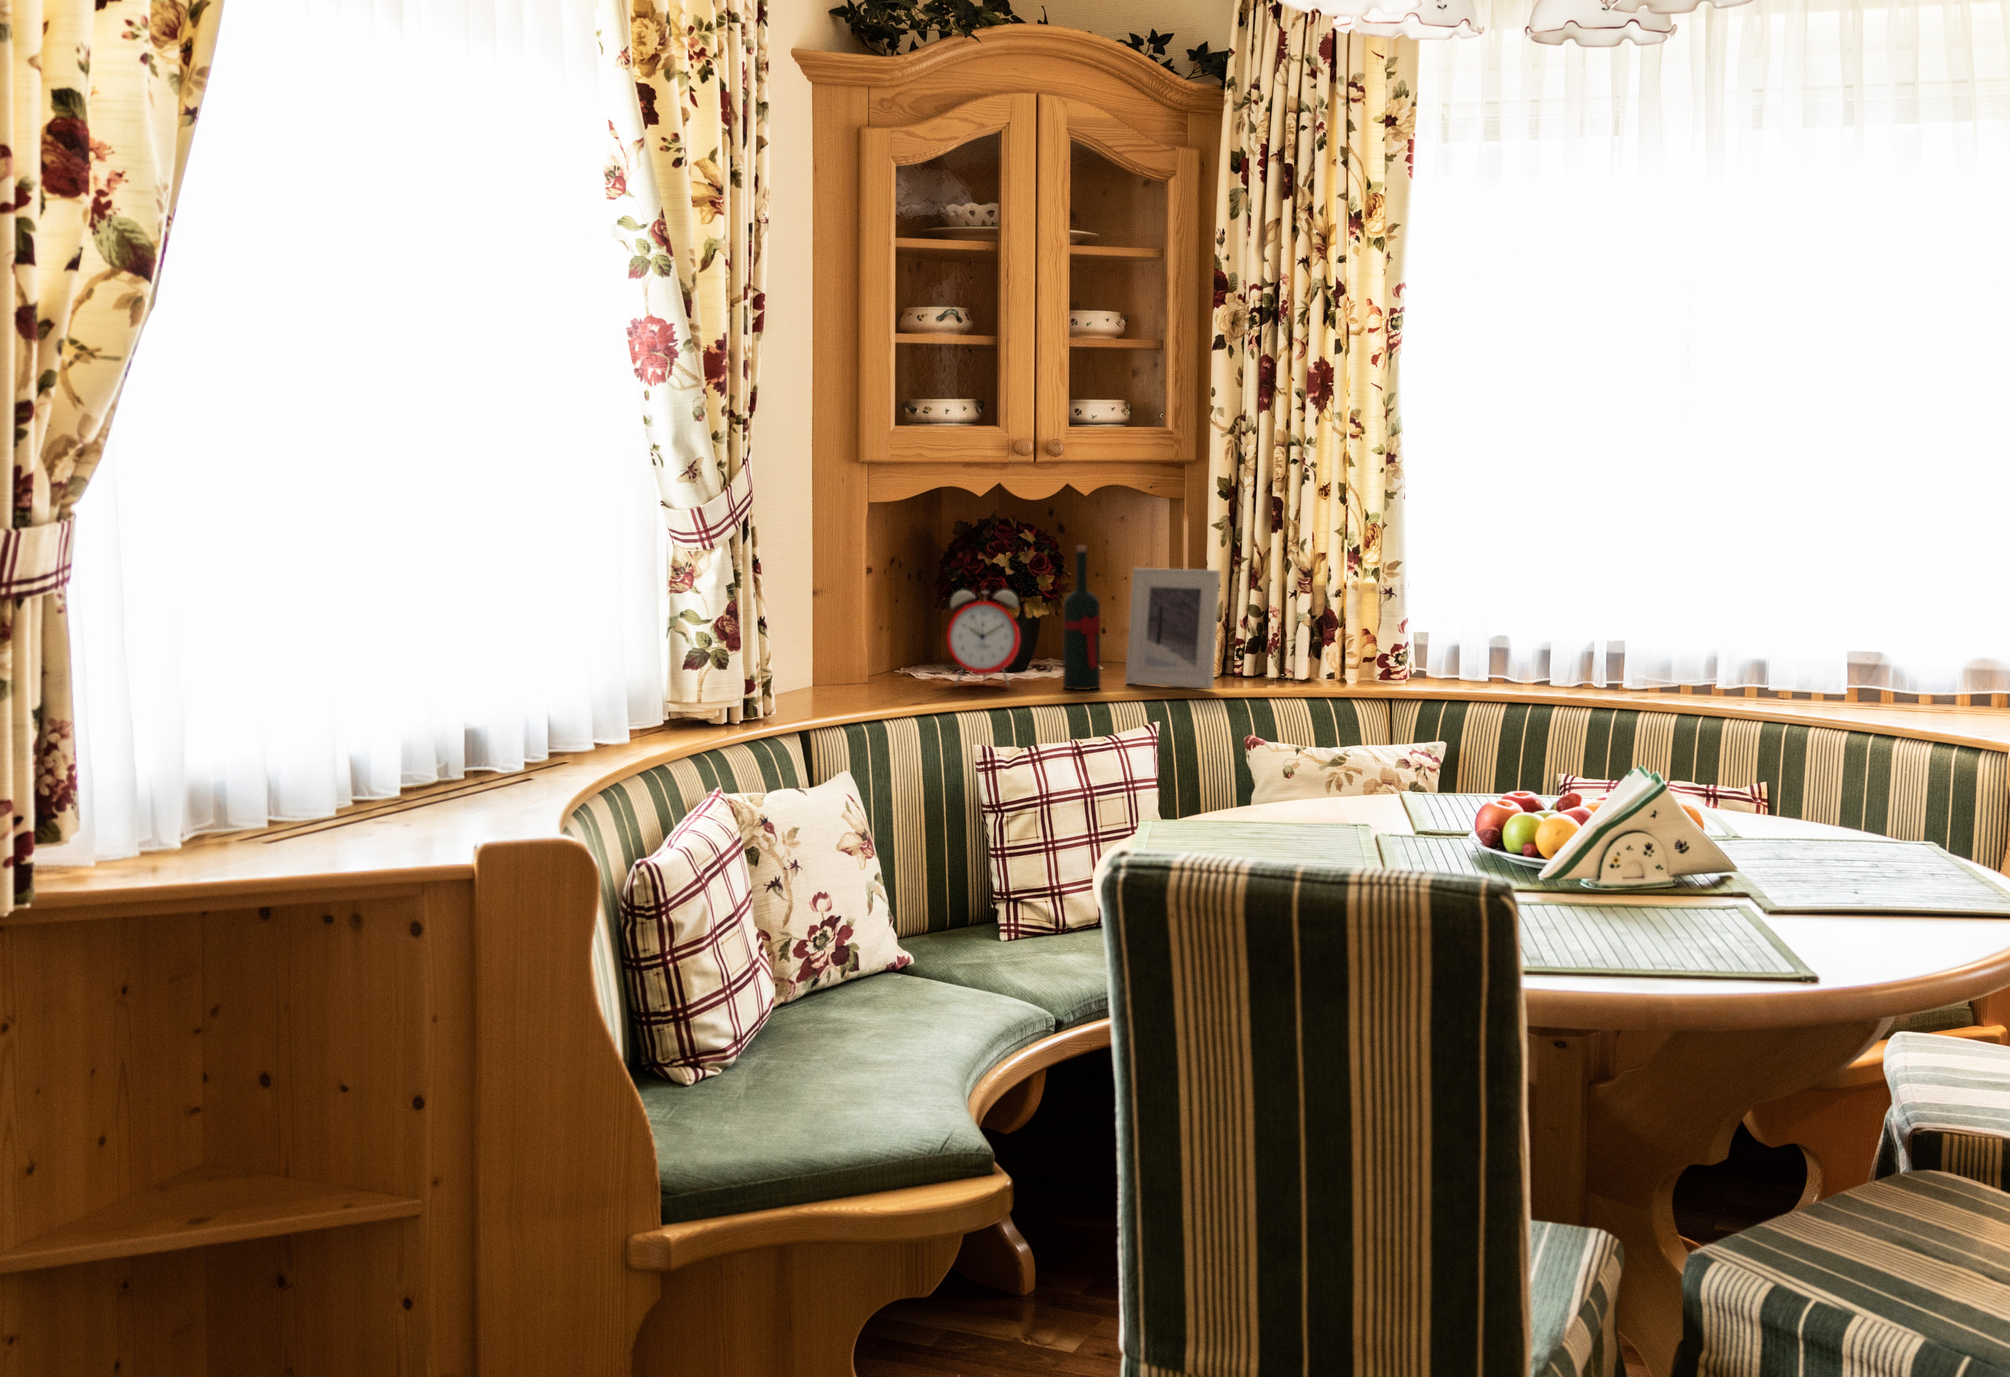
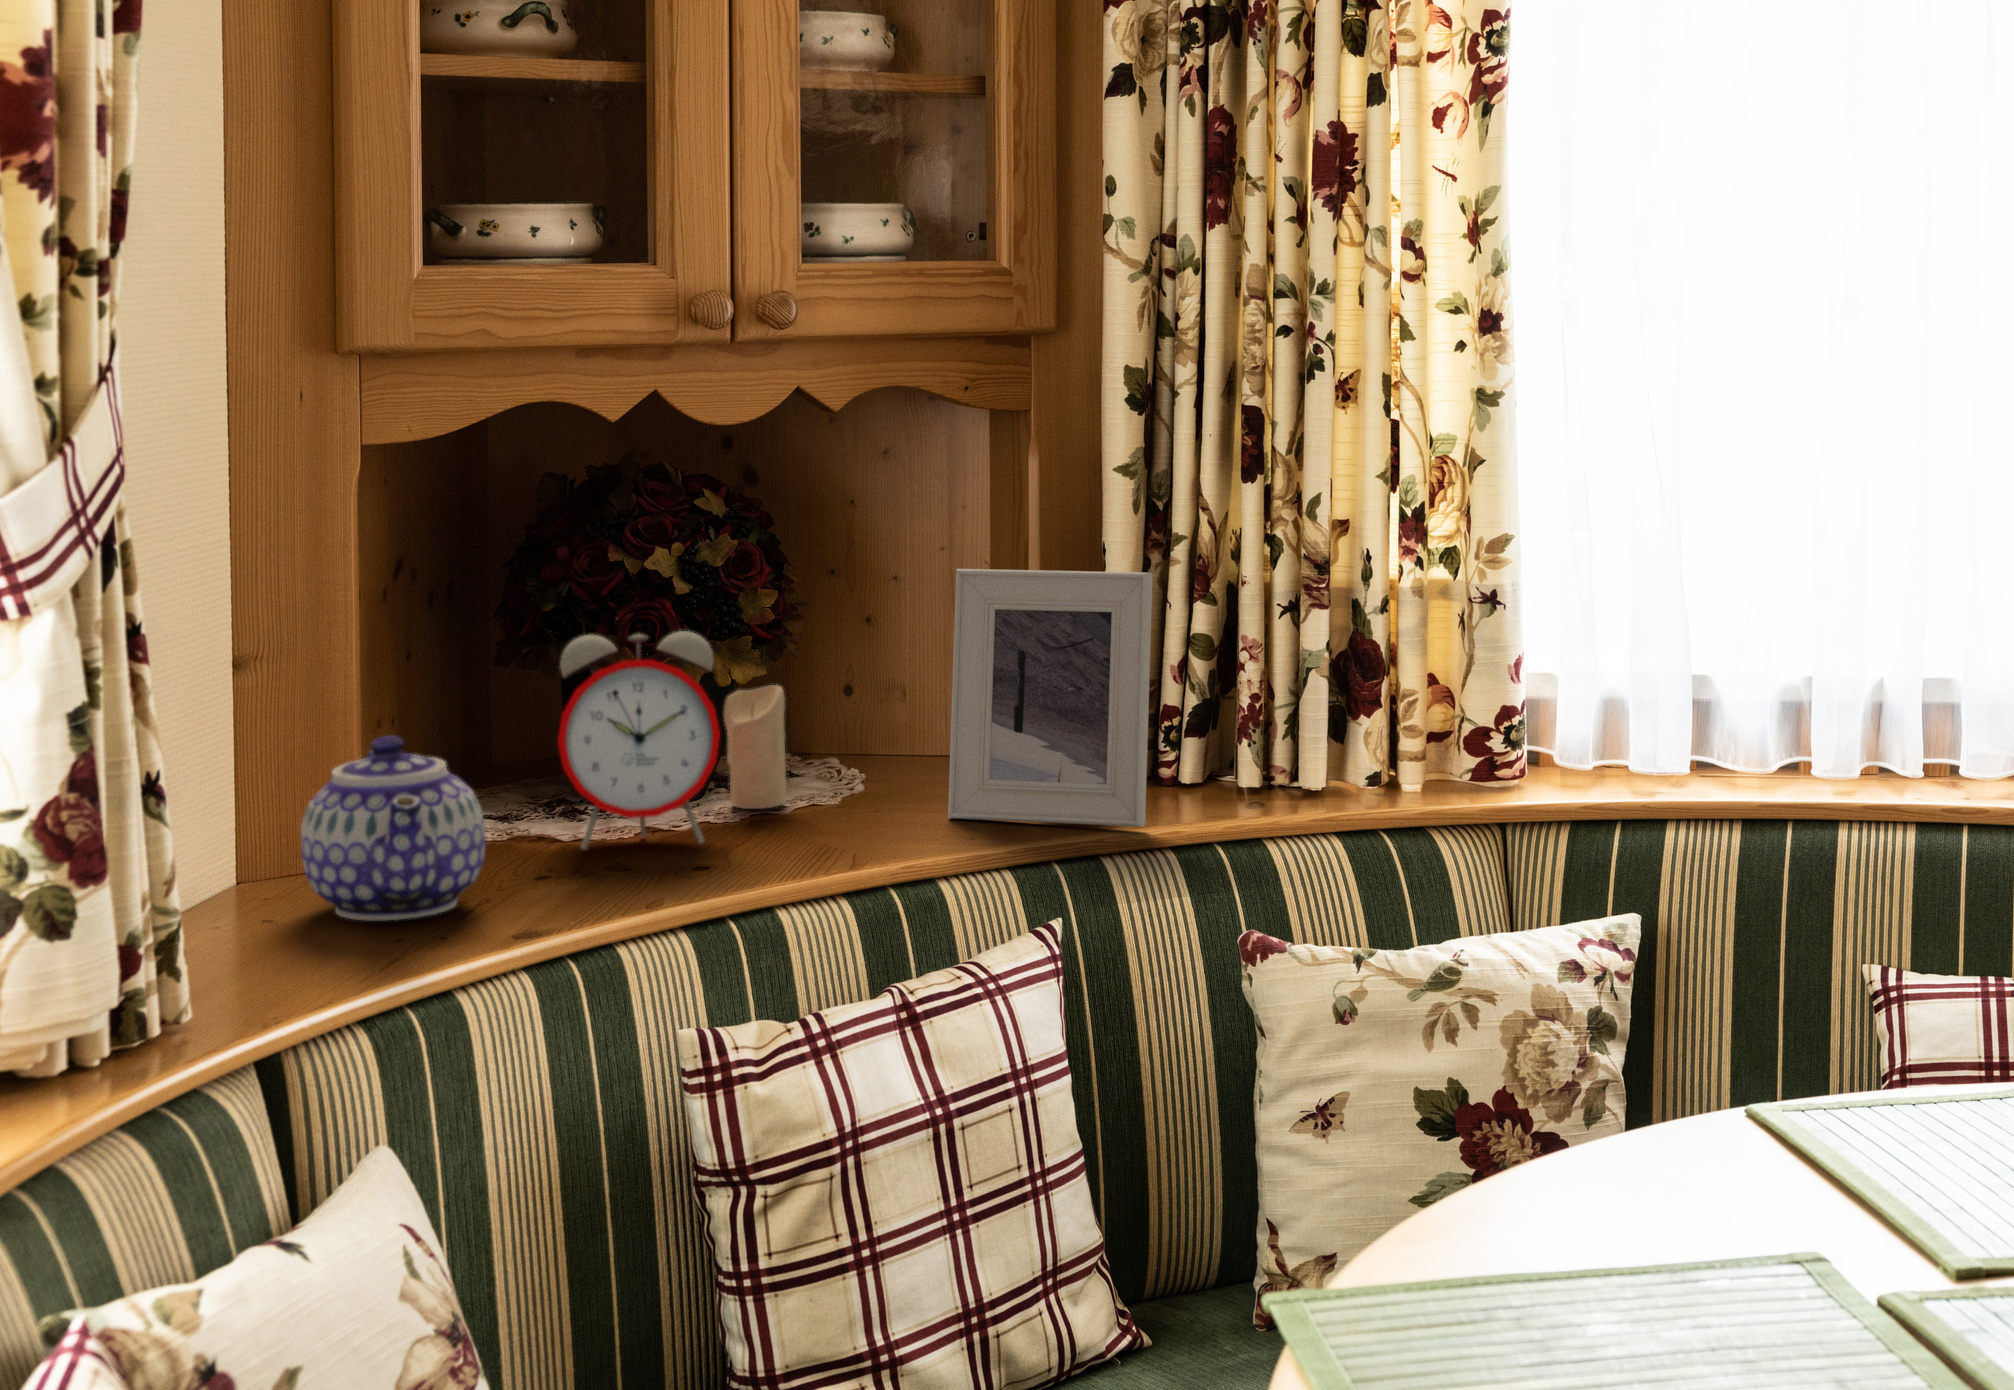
wine bottle: present [1063,546,1101,690] -> none [818,529,904,845]
candle: none [1028,621,1056,677] -> present [724,685,786,809]
teapot: none [830,623,907,701] -> present [301,736,486,921]

